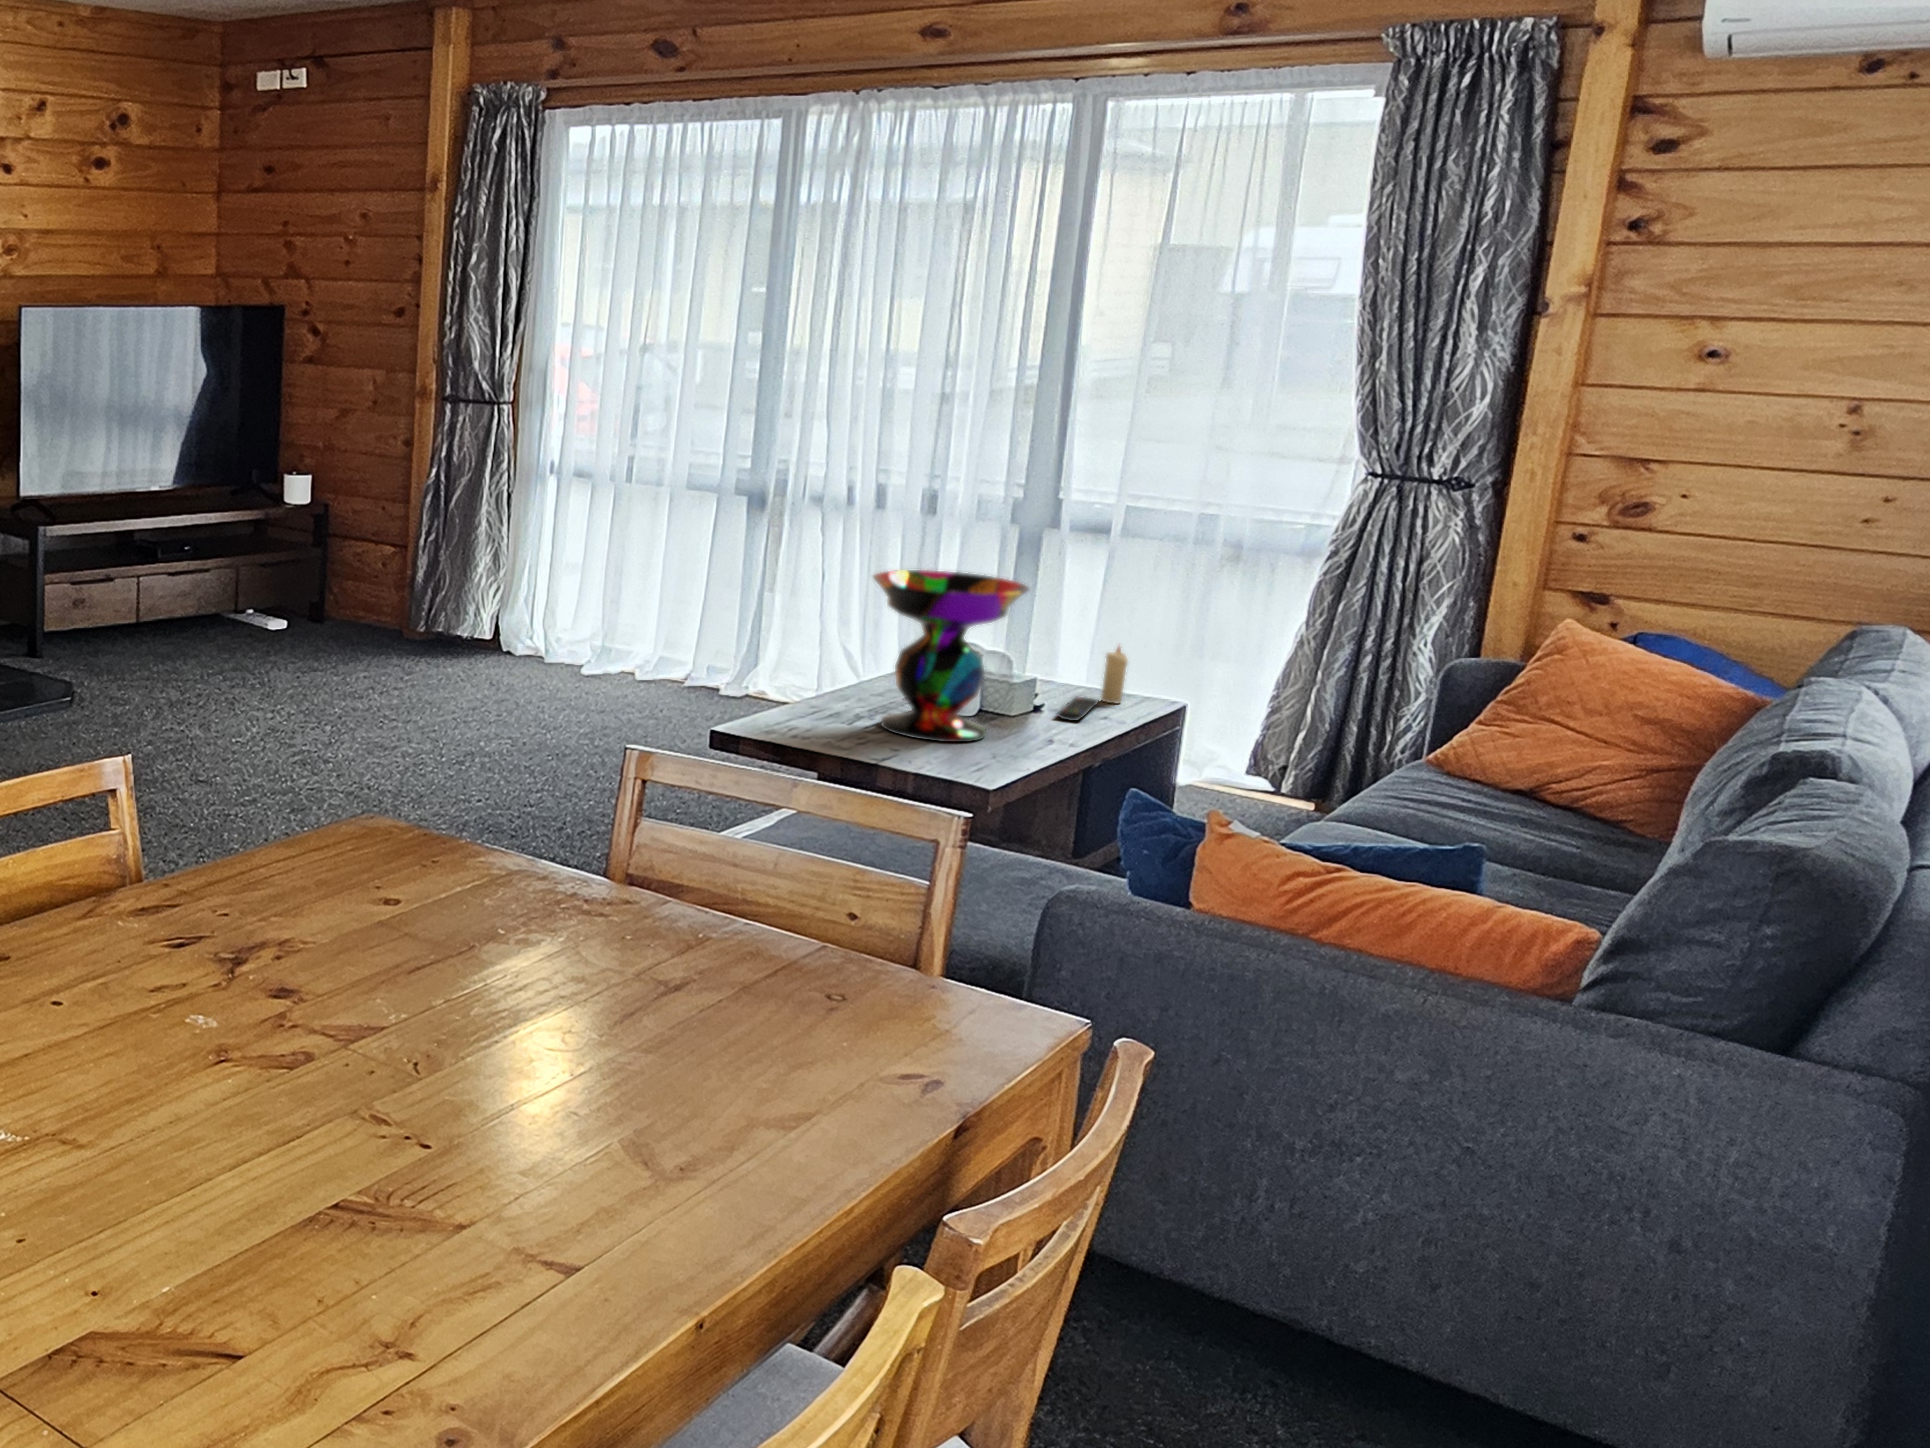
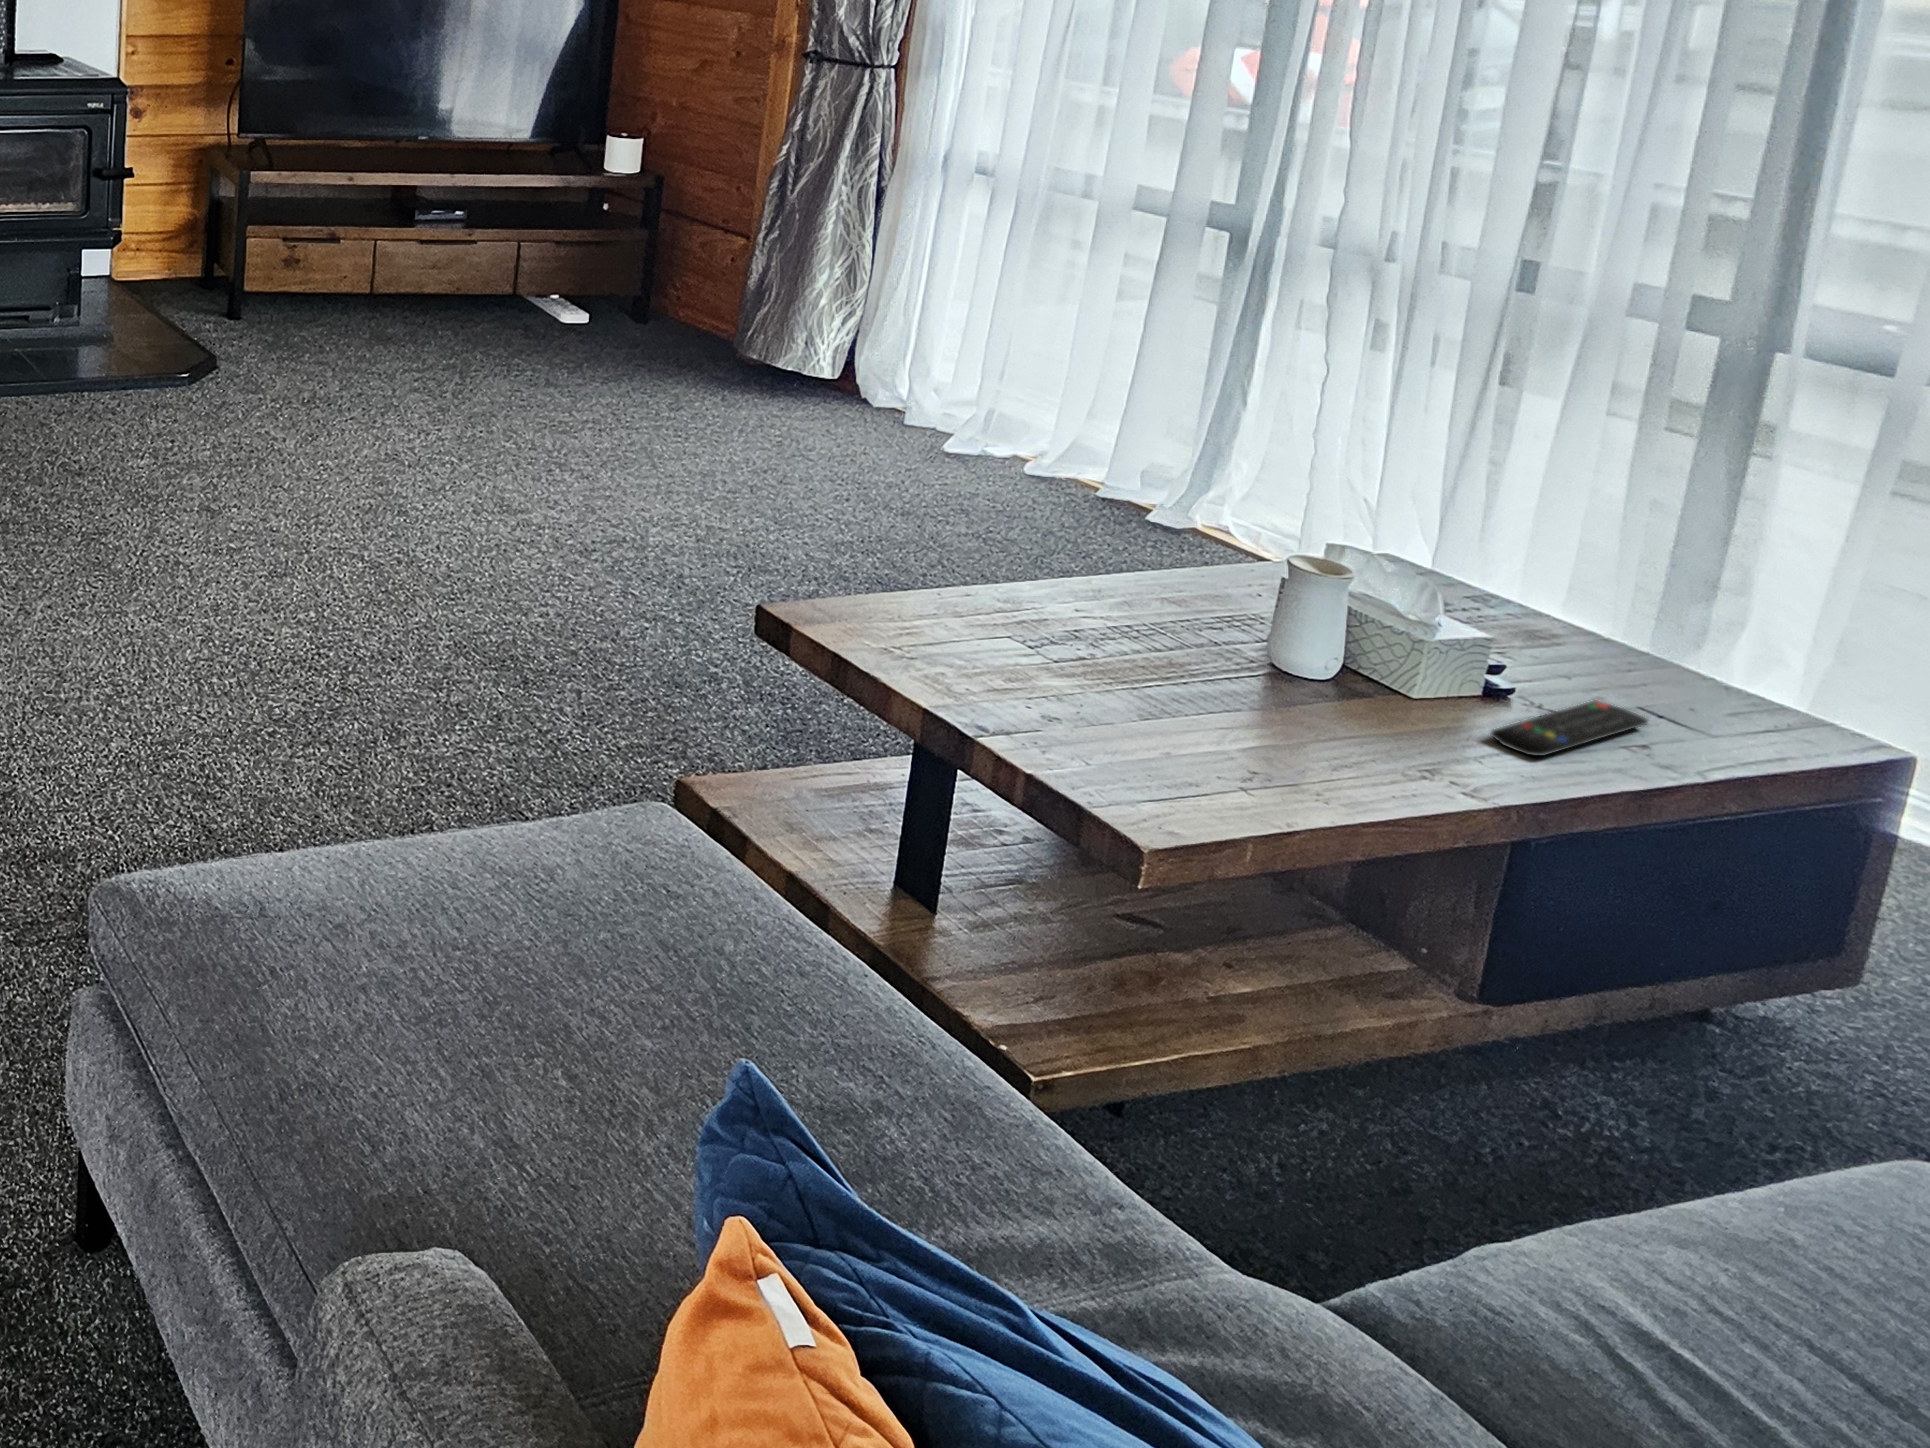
decorative bowl: present [873,570,1029,742] -> none [1041,407,1370,751]
candle: present [1101,647,1128,703] -> none [1668,618,1740,736]

